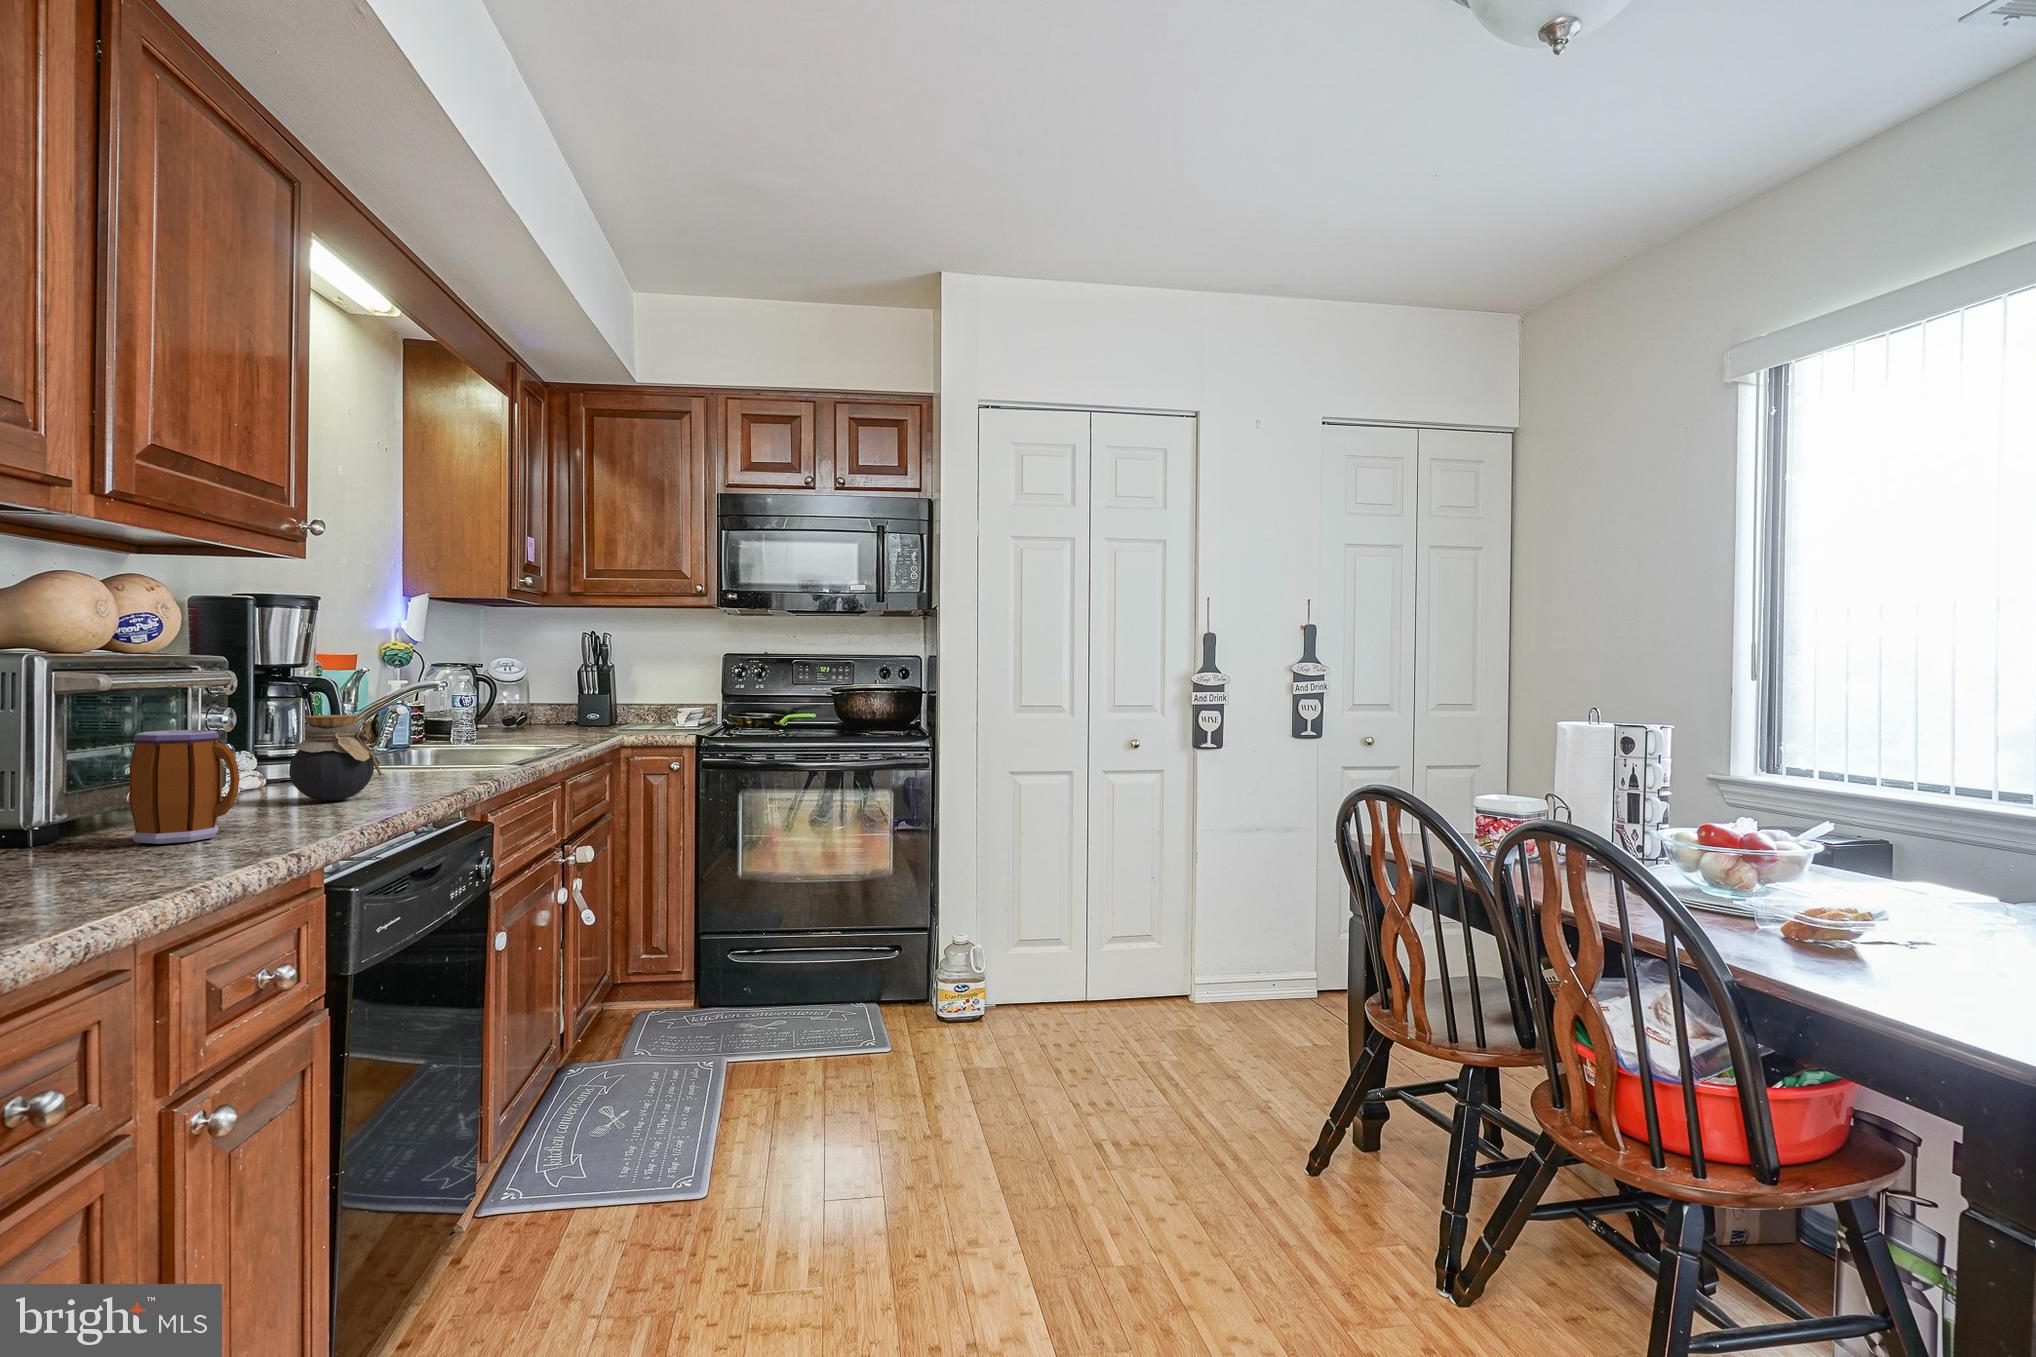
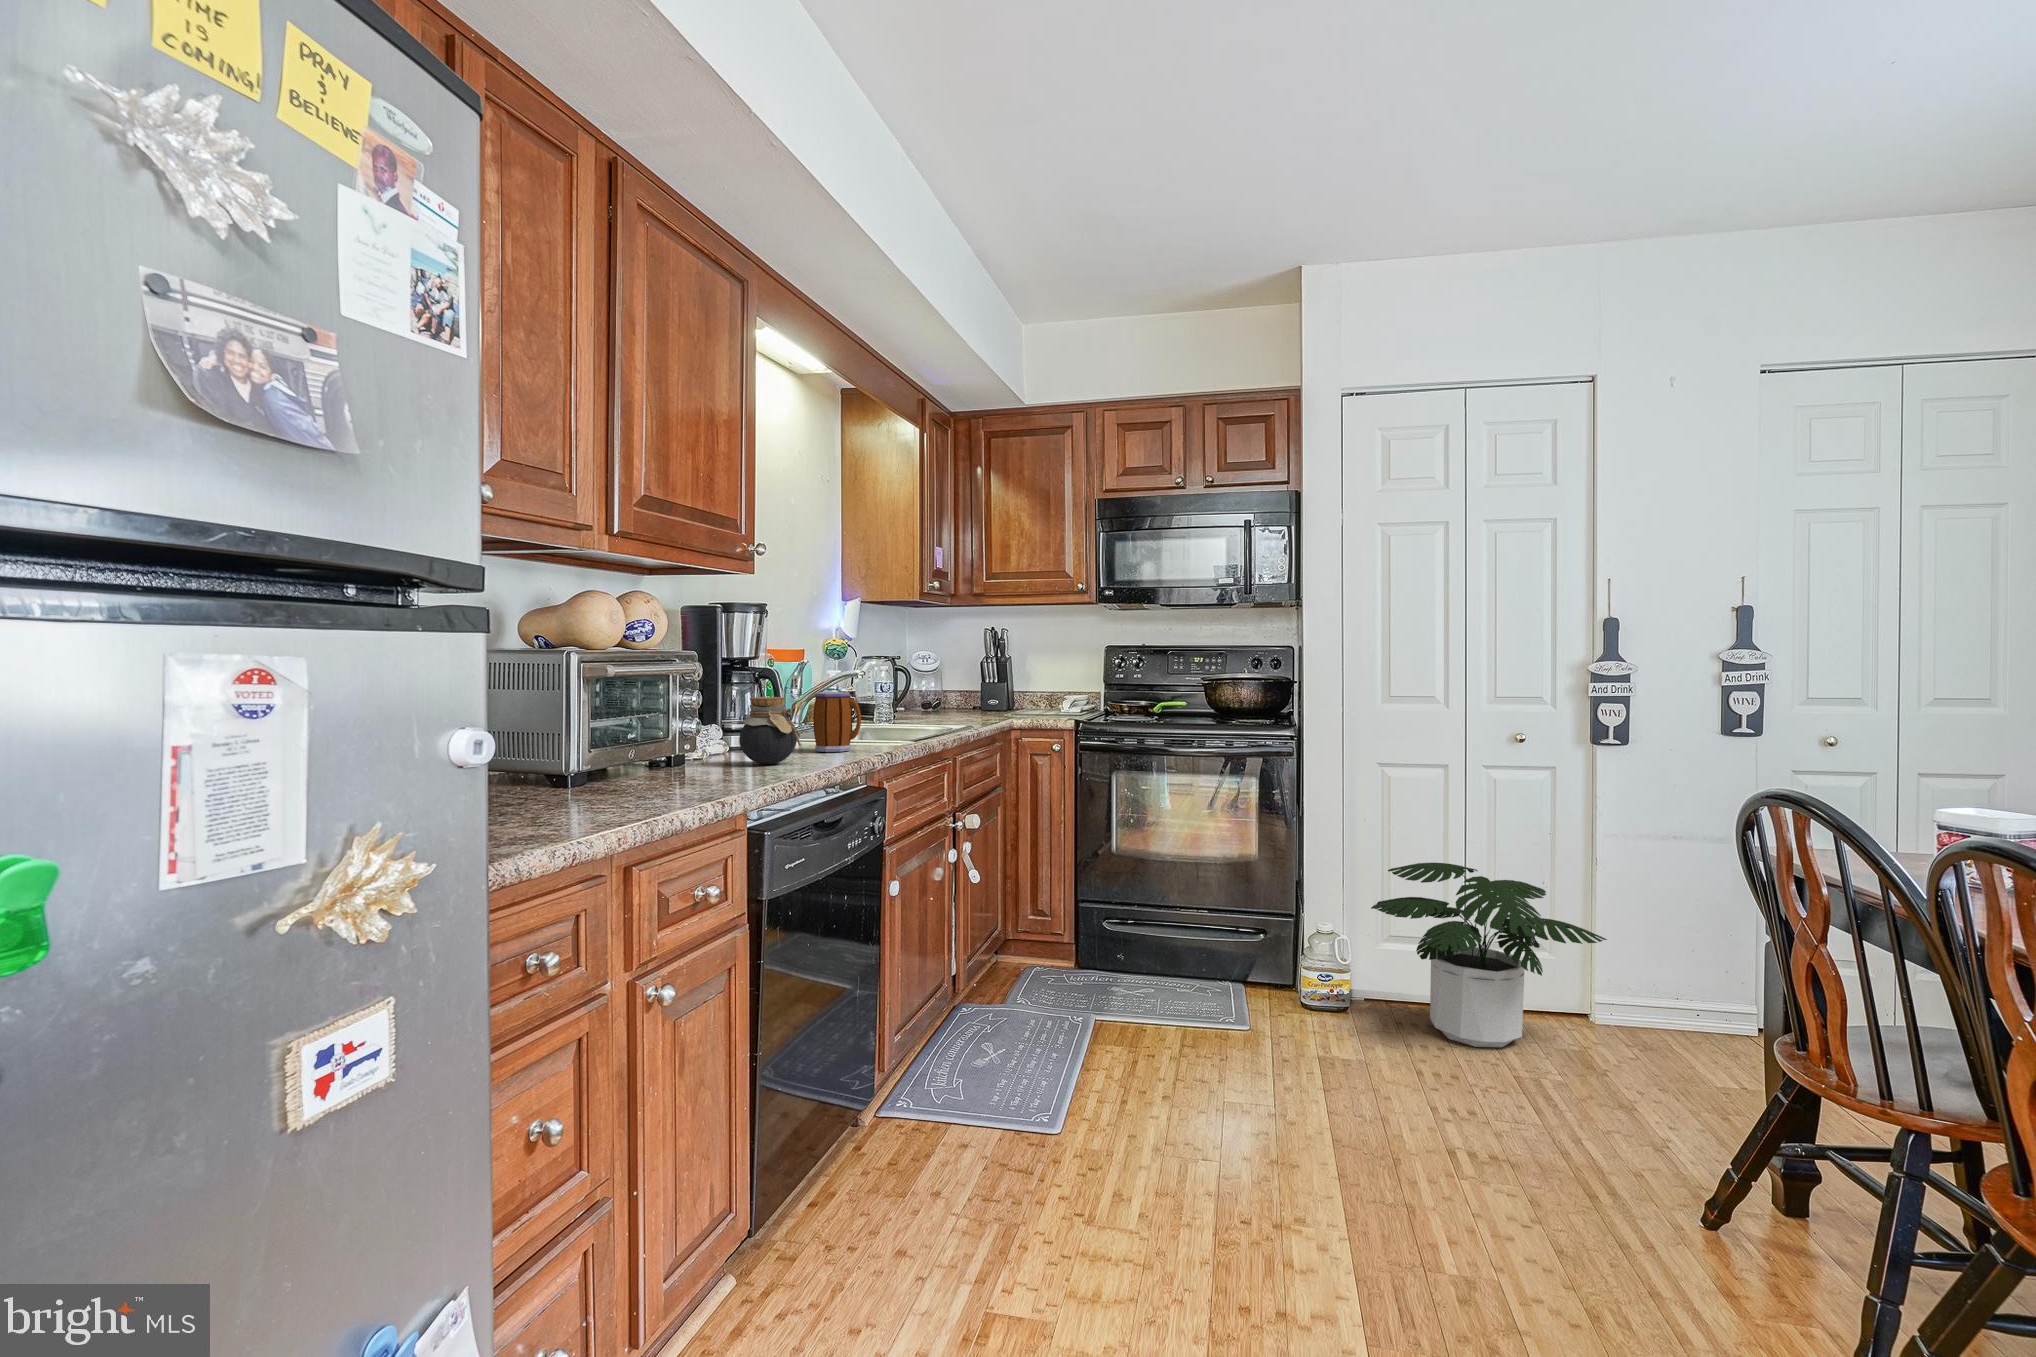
mug: present [129,730,239,844] -> present [814,692,861,752]
potted plant: none [1008,867,1209,1038] -> present [1371,863,1607,1047]

